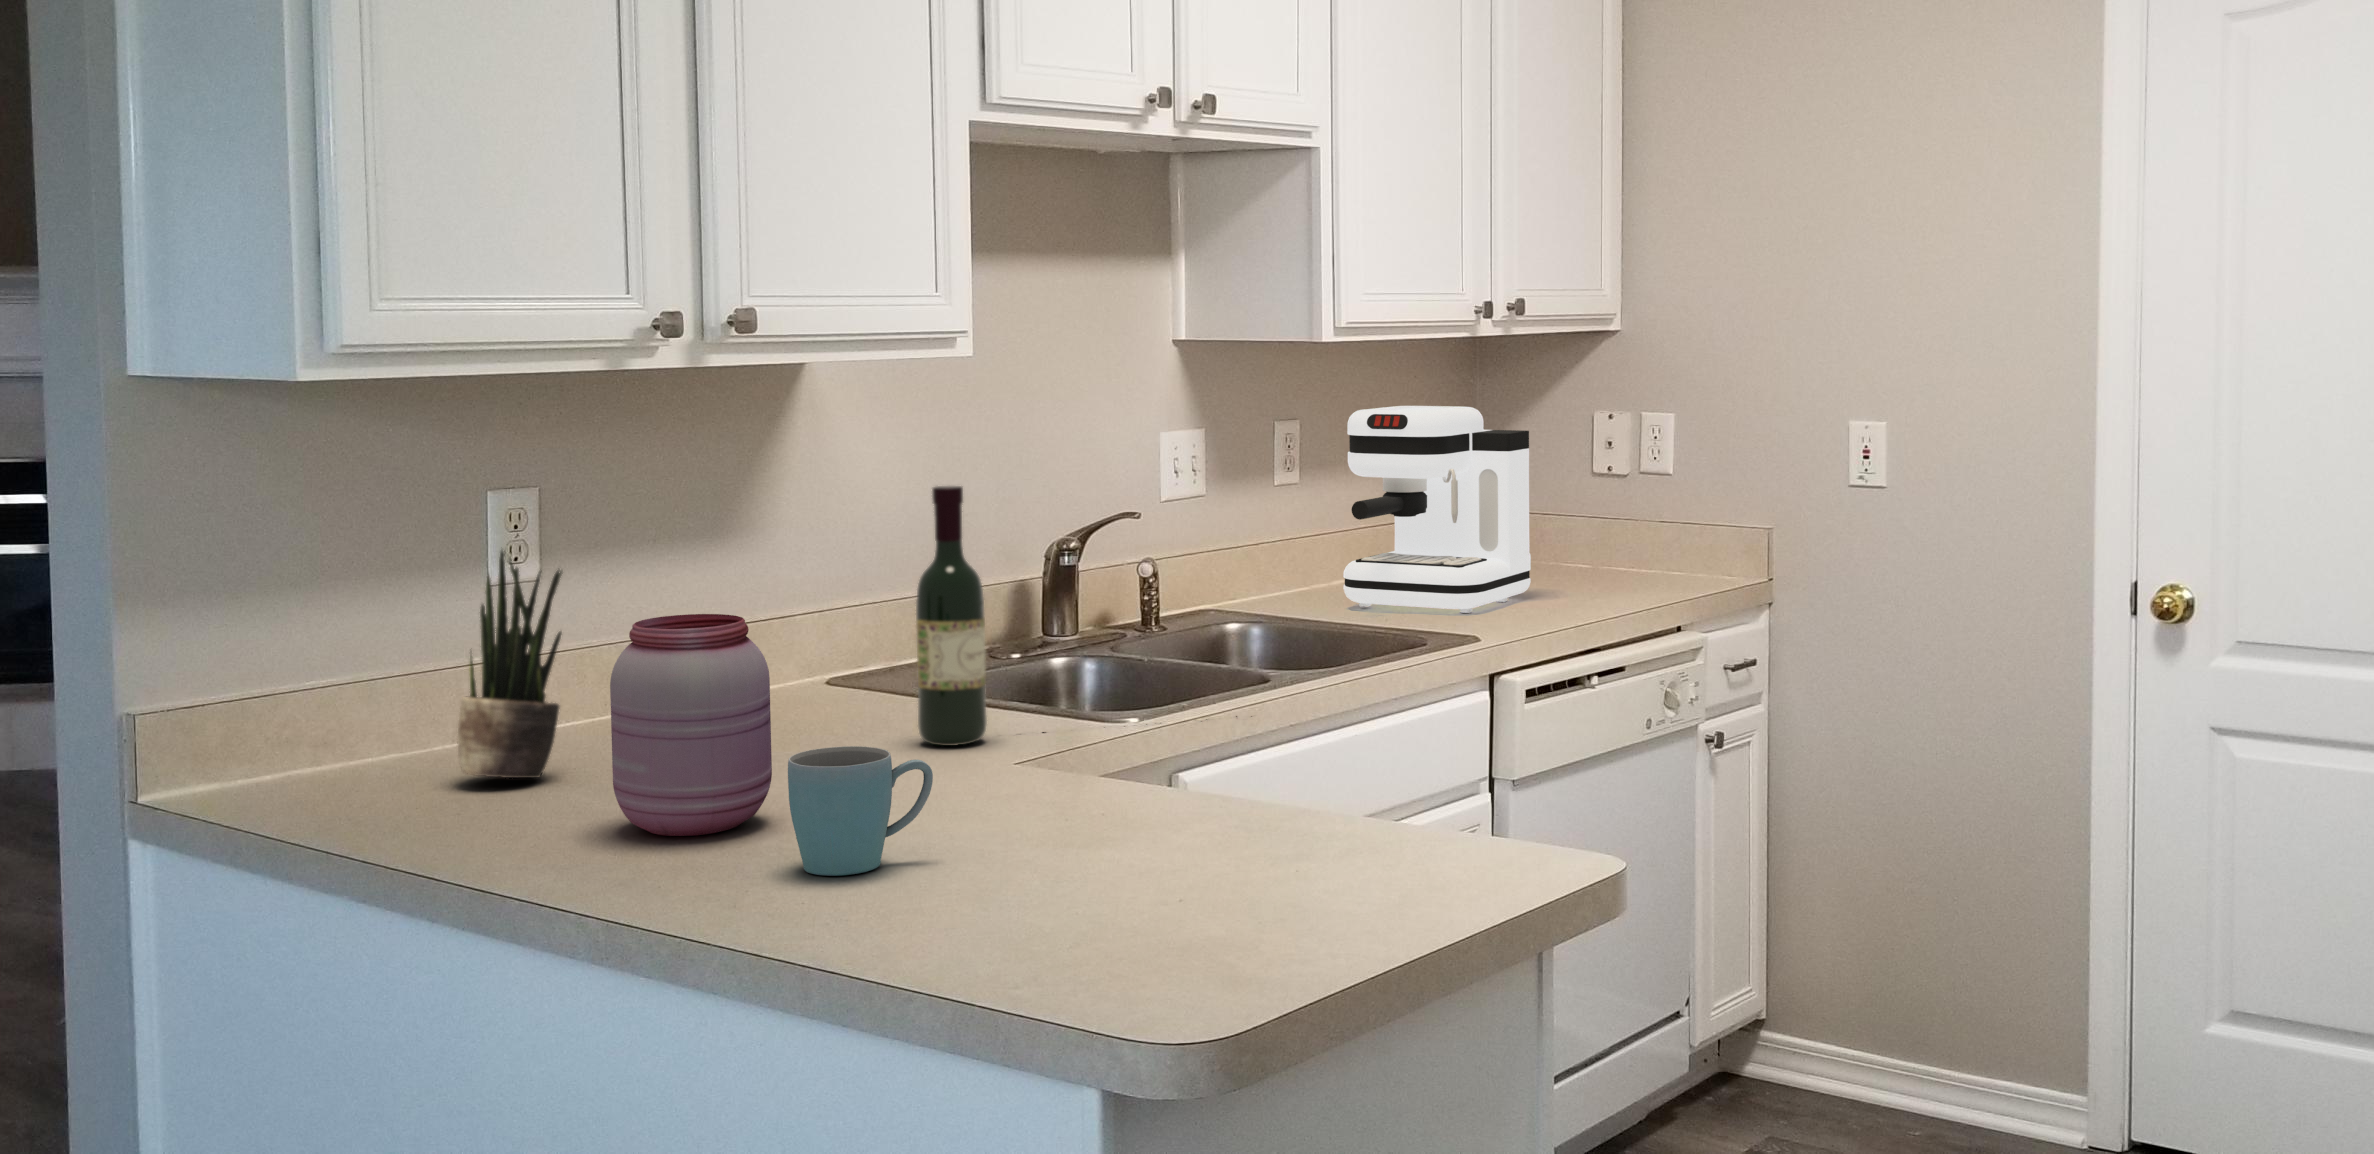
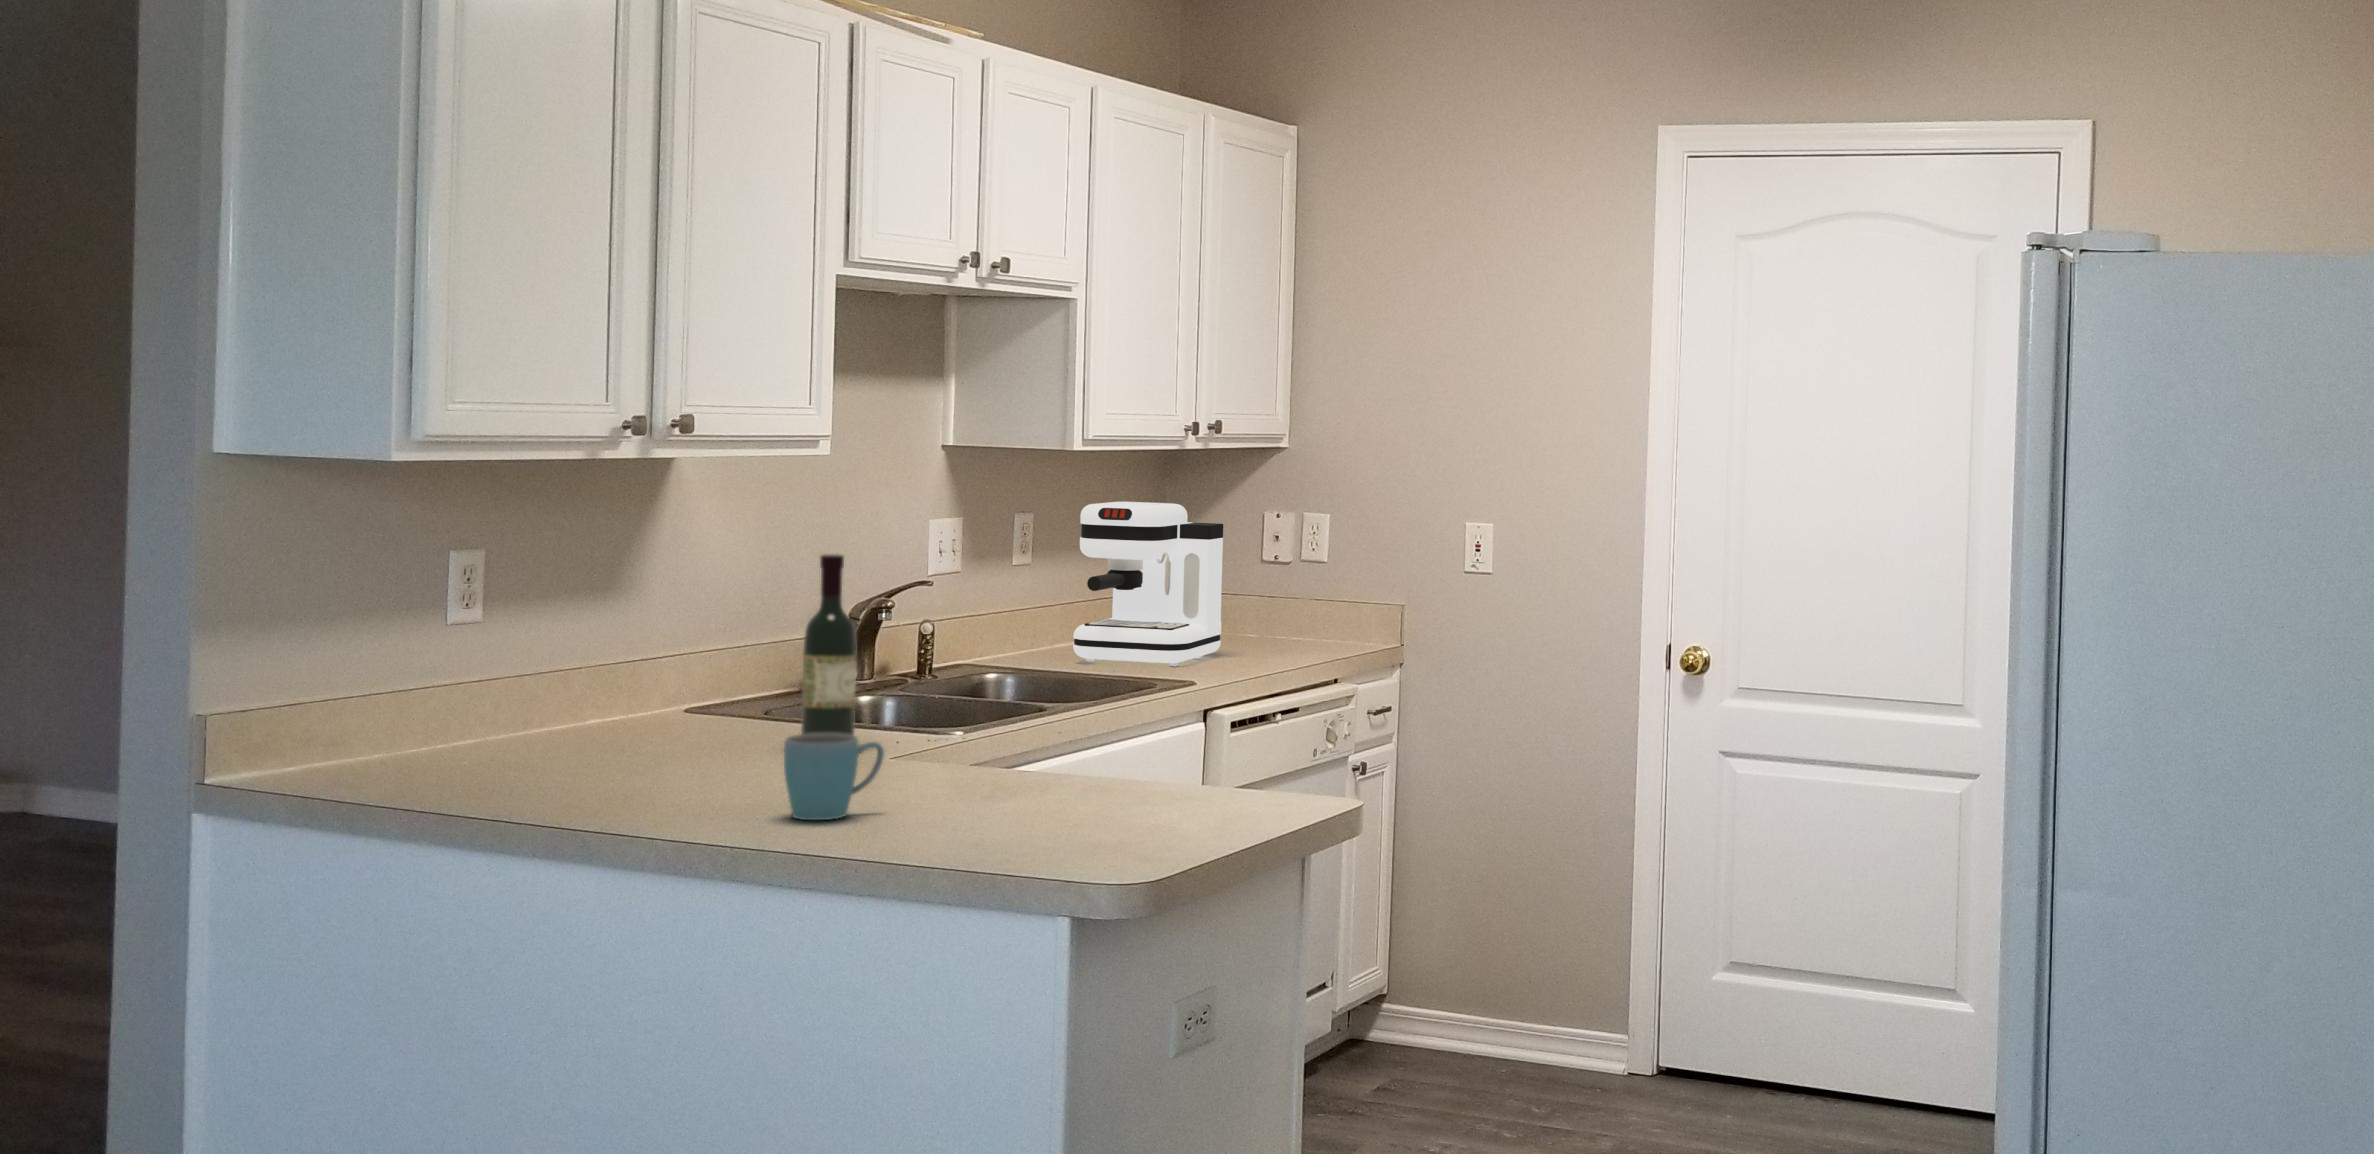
potted plant: present [457,551,562,778] -> none [458,594,545,771]
jar: present [610,614,772,836] -> none [623,643,743,802]

